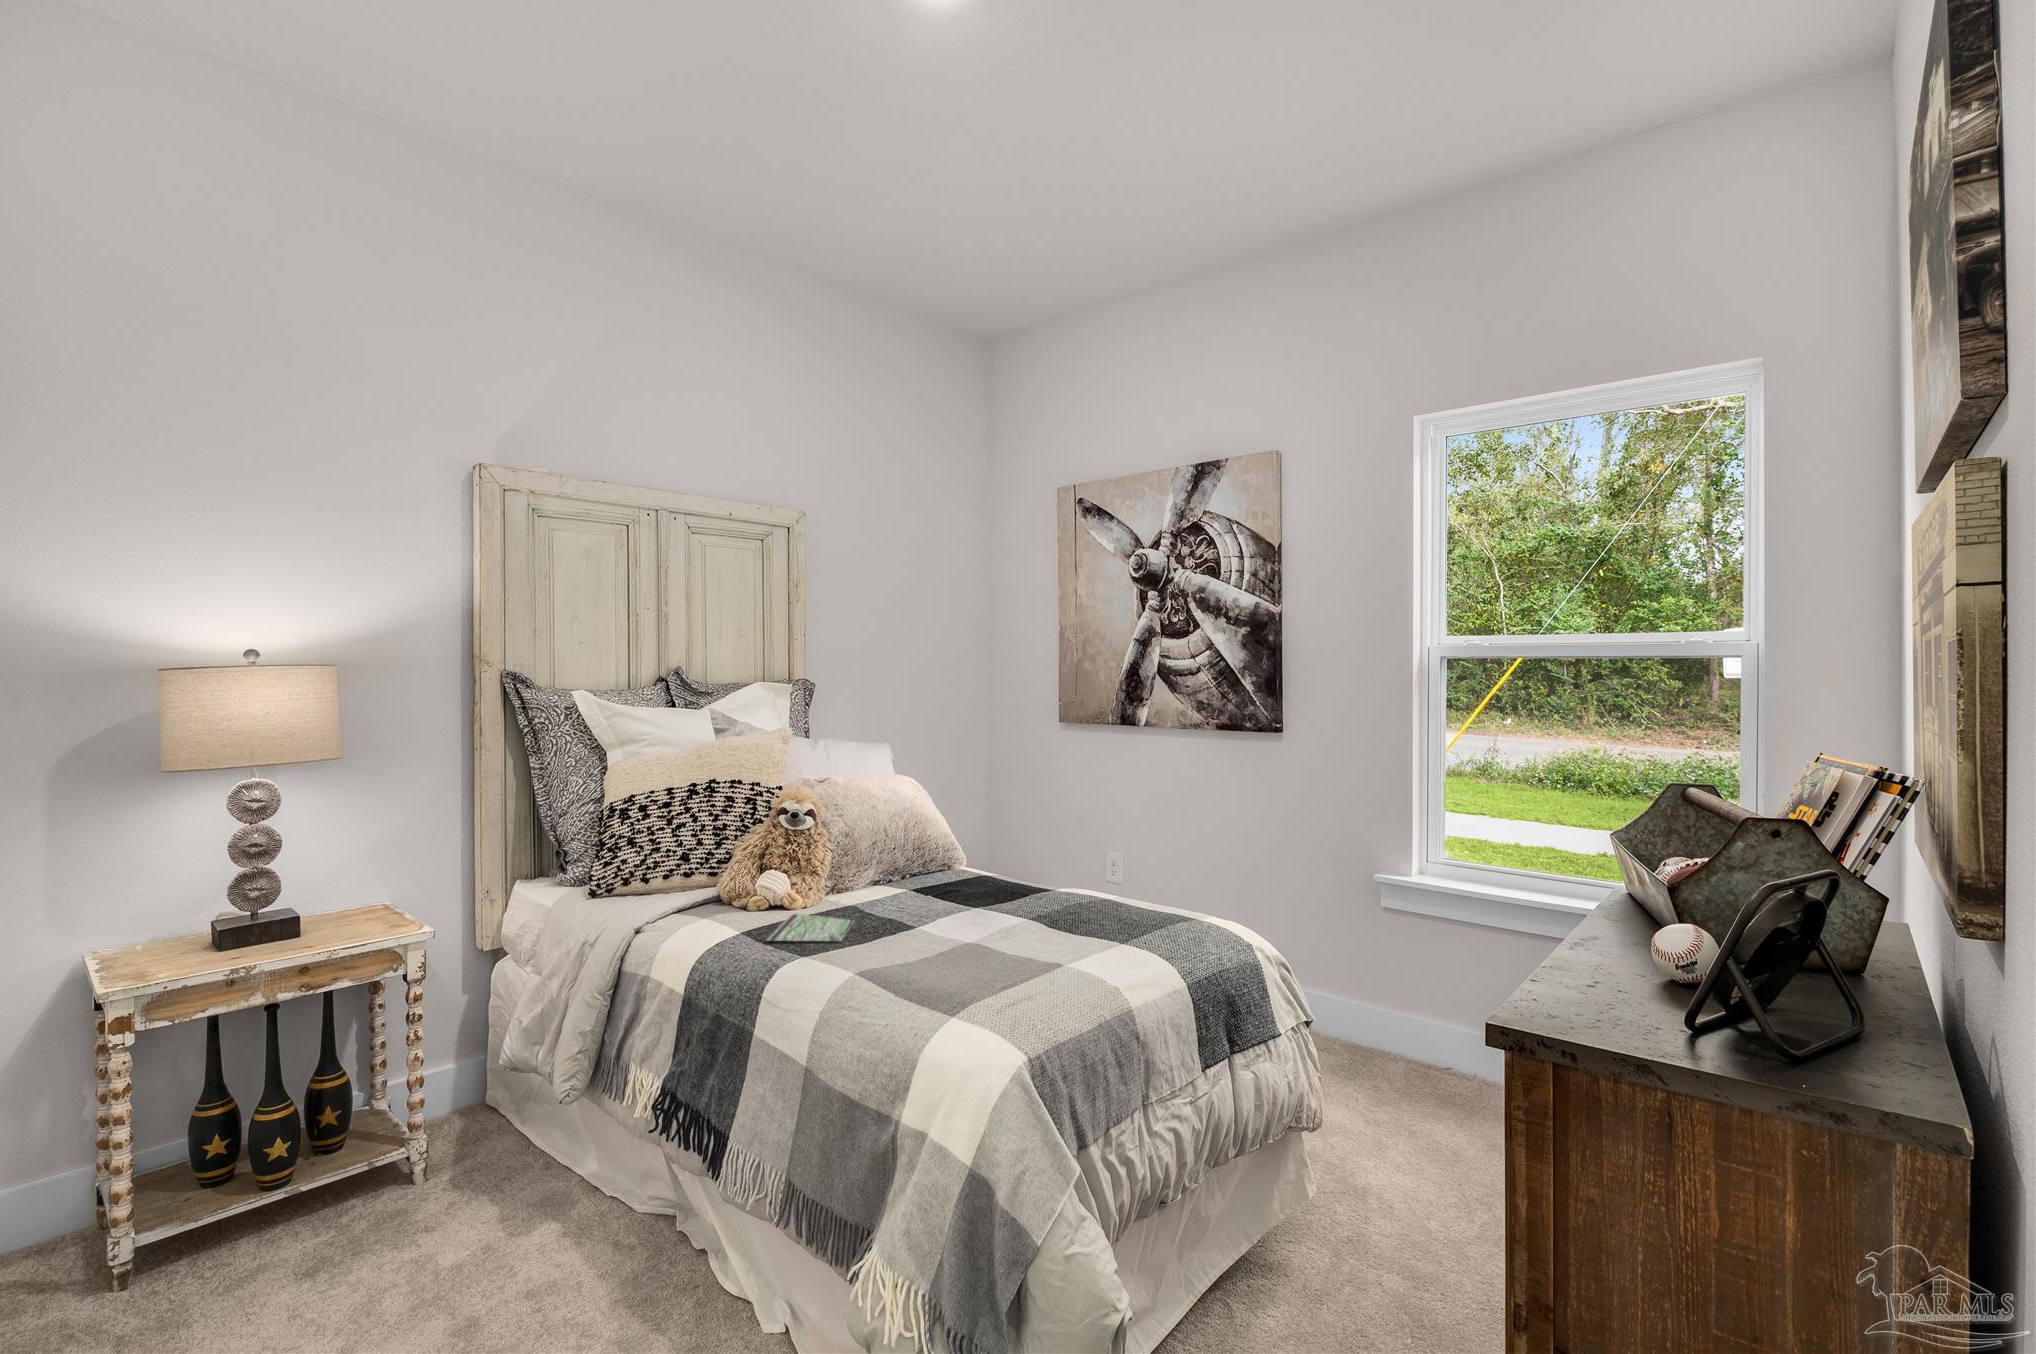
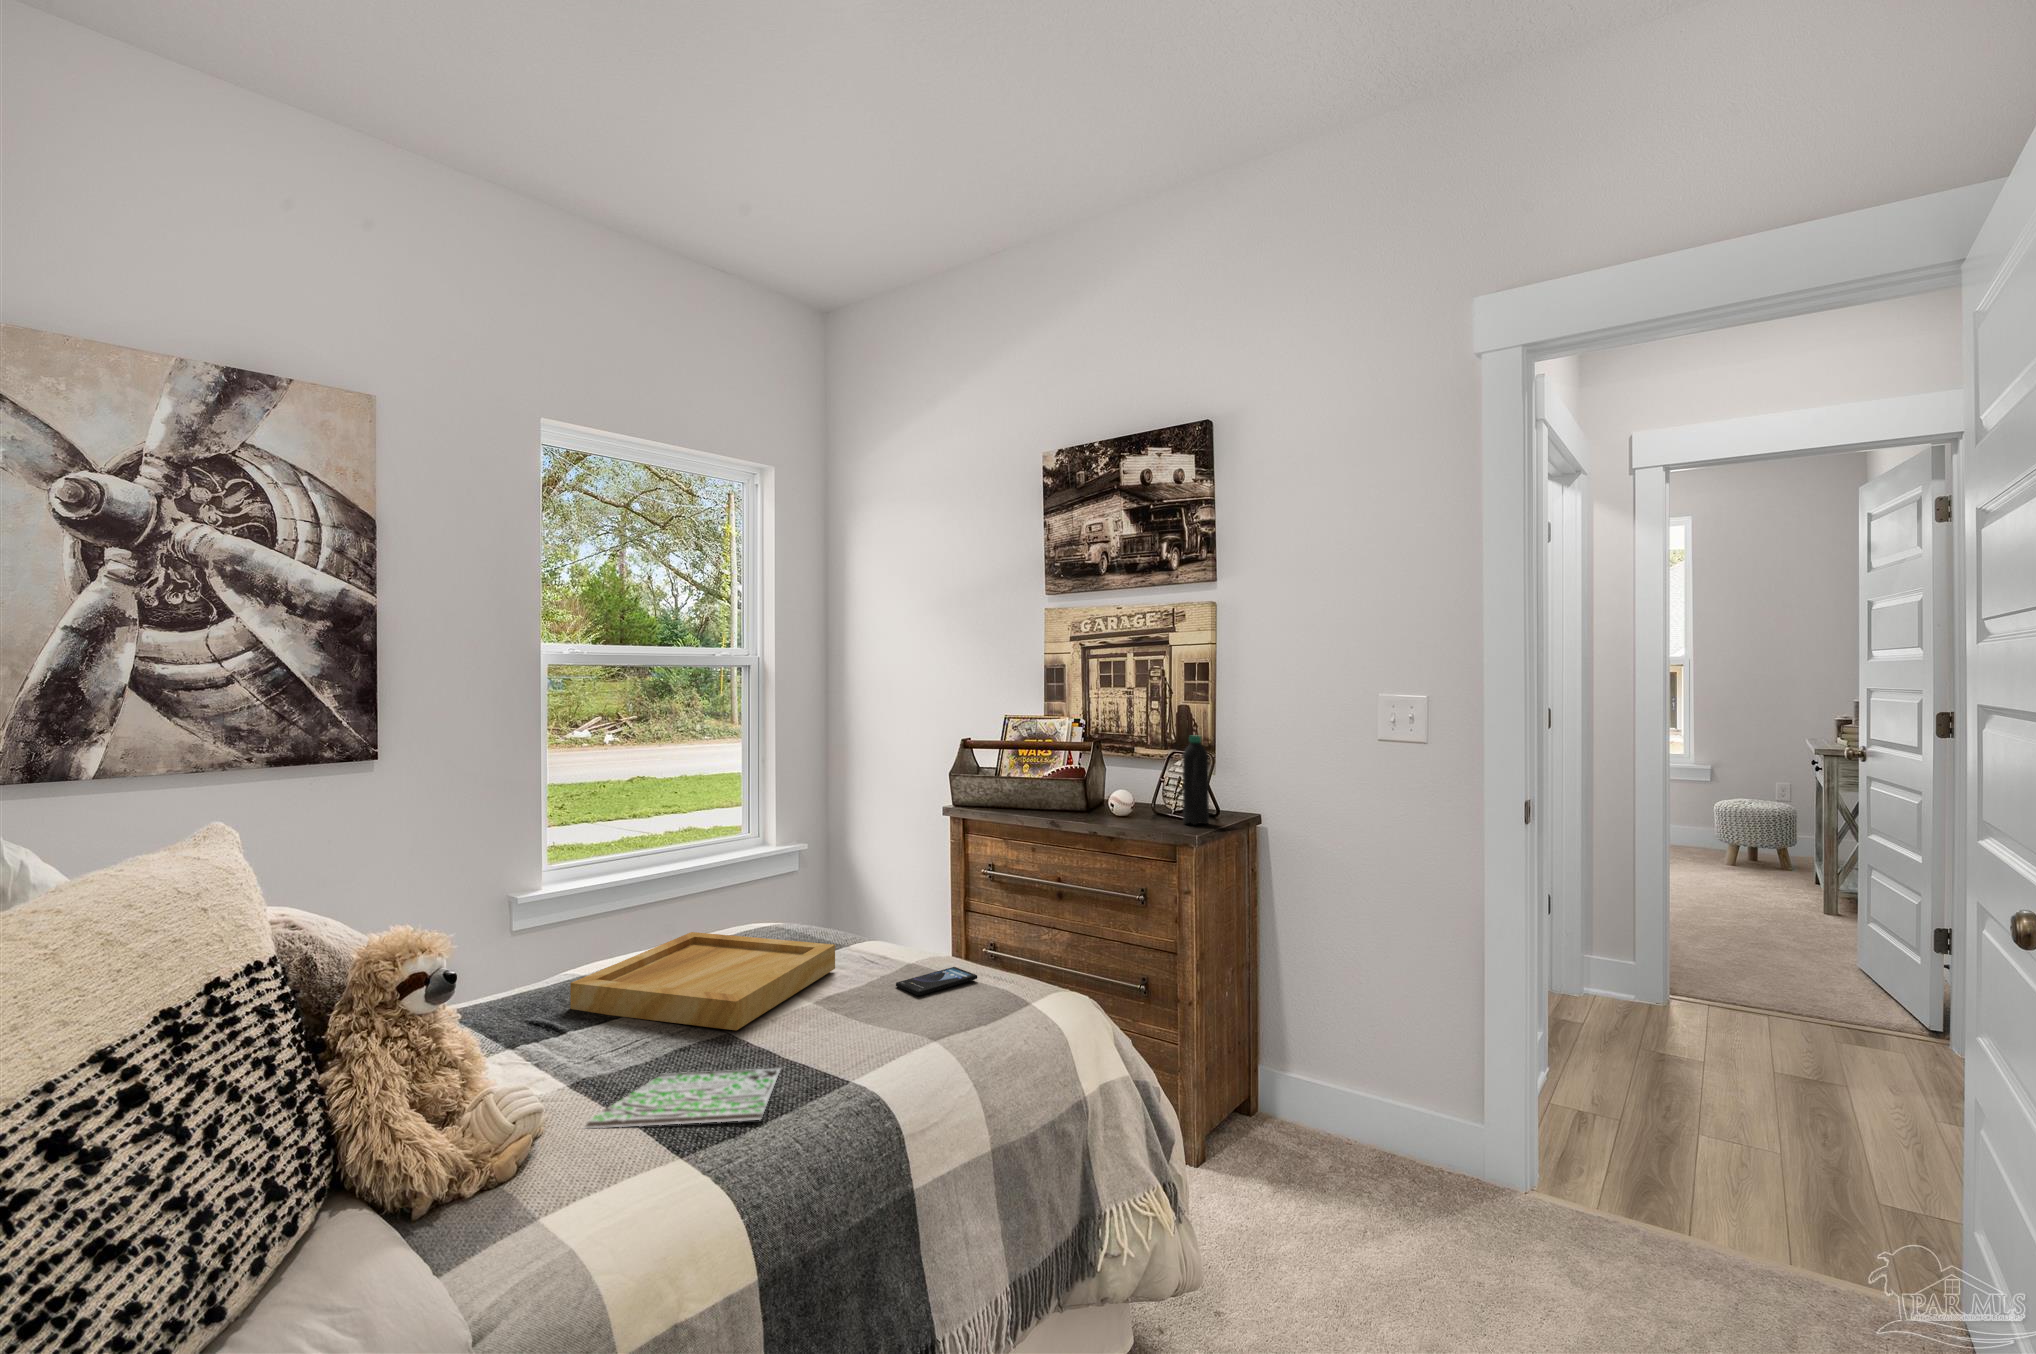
water bottle: none [1558,802,1629,1021] -> present [1183,736,1209,825]
tray: none [913,876,1102,943] -> present [570,932,835,1030]
smartphone: none [978,962,1053,992] -> present [896,967,977,996]

